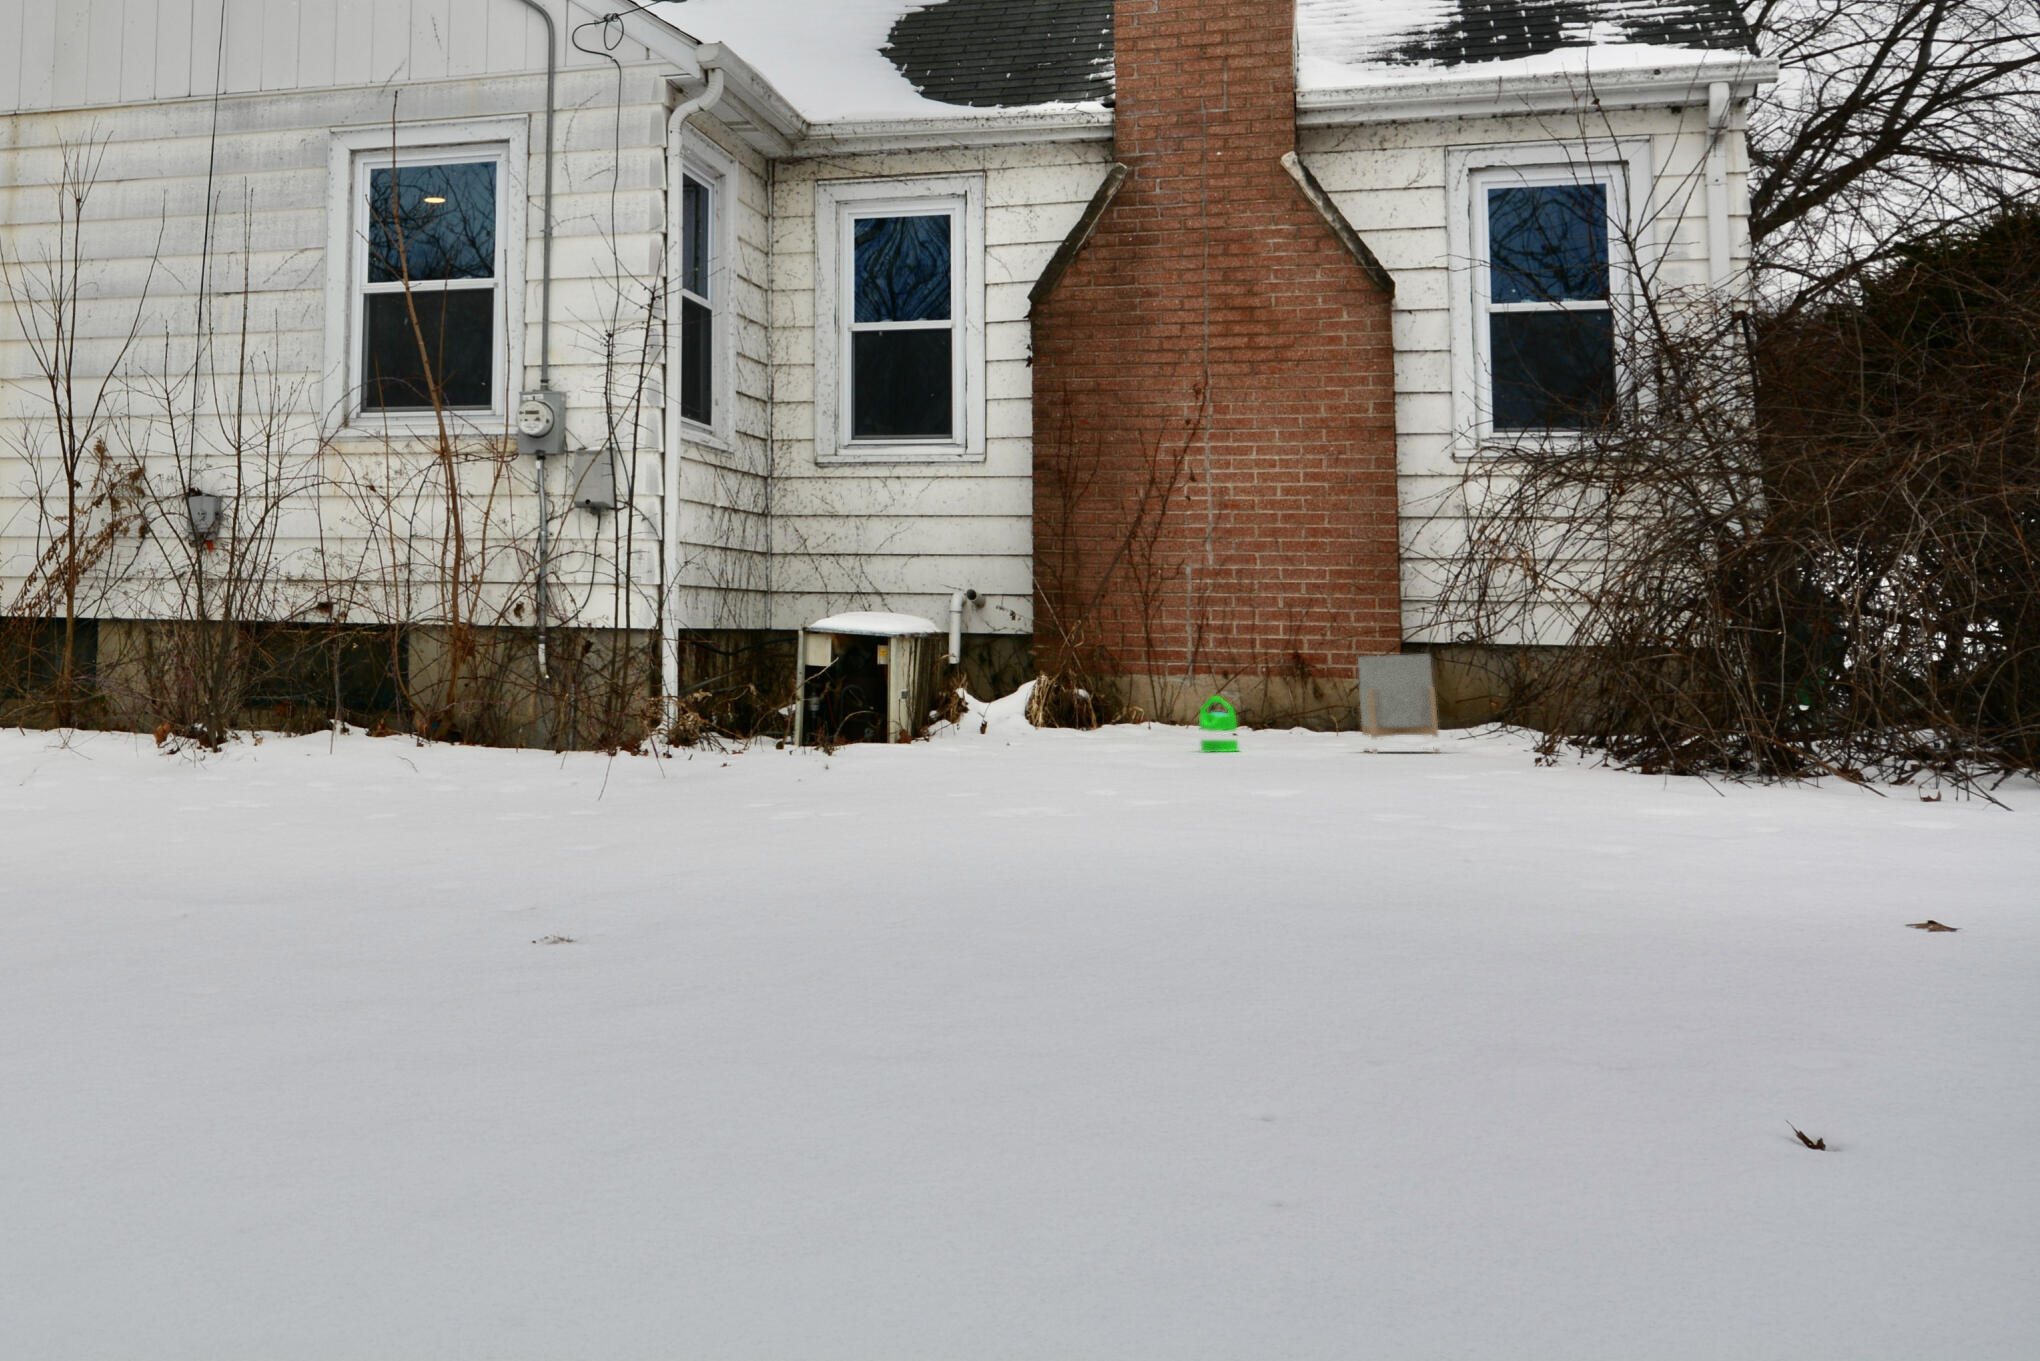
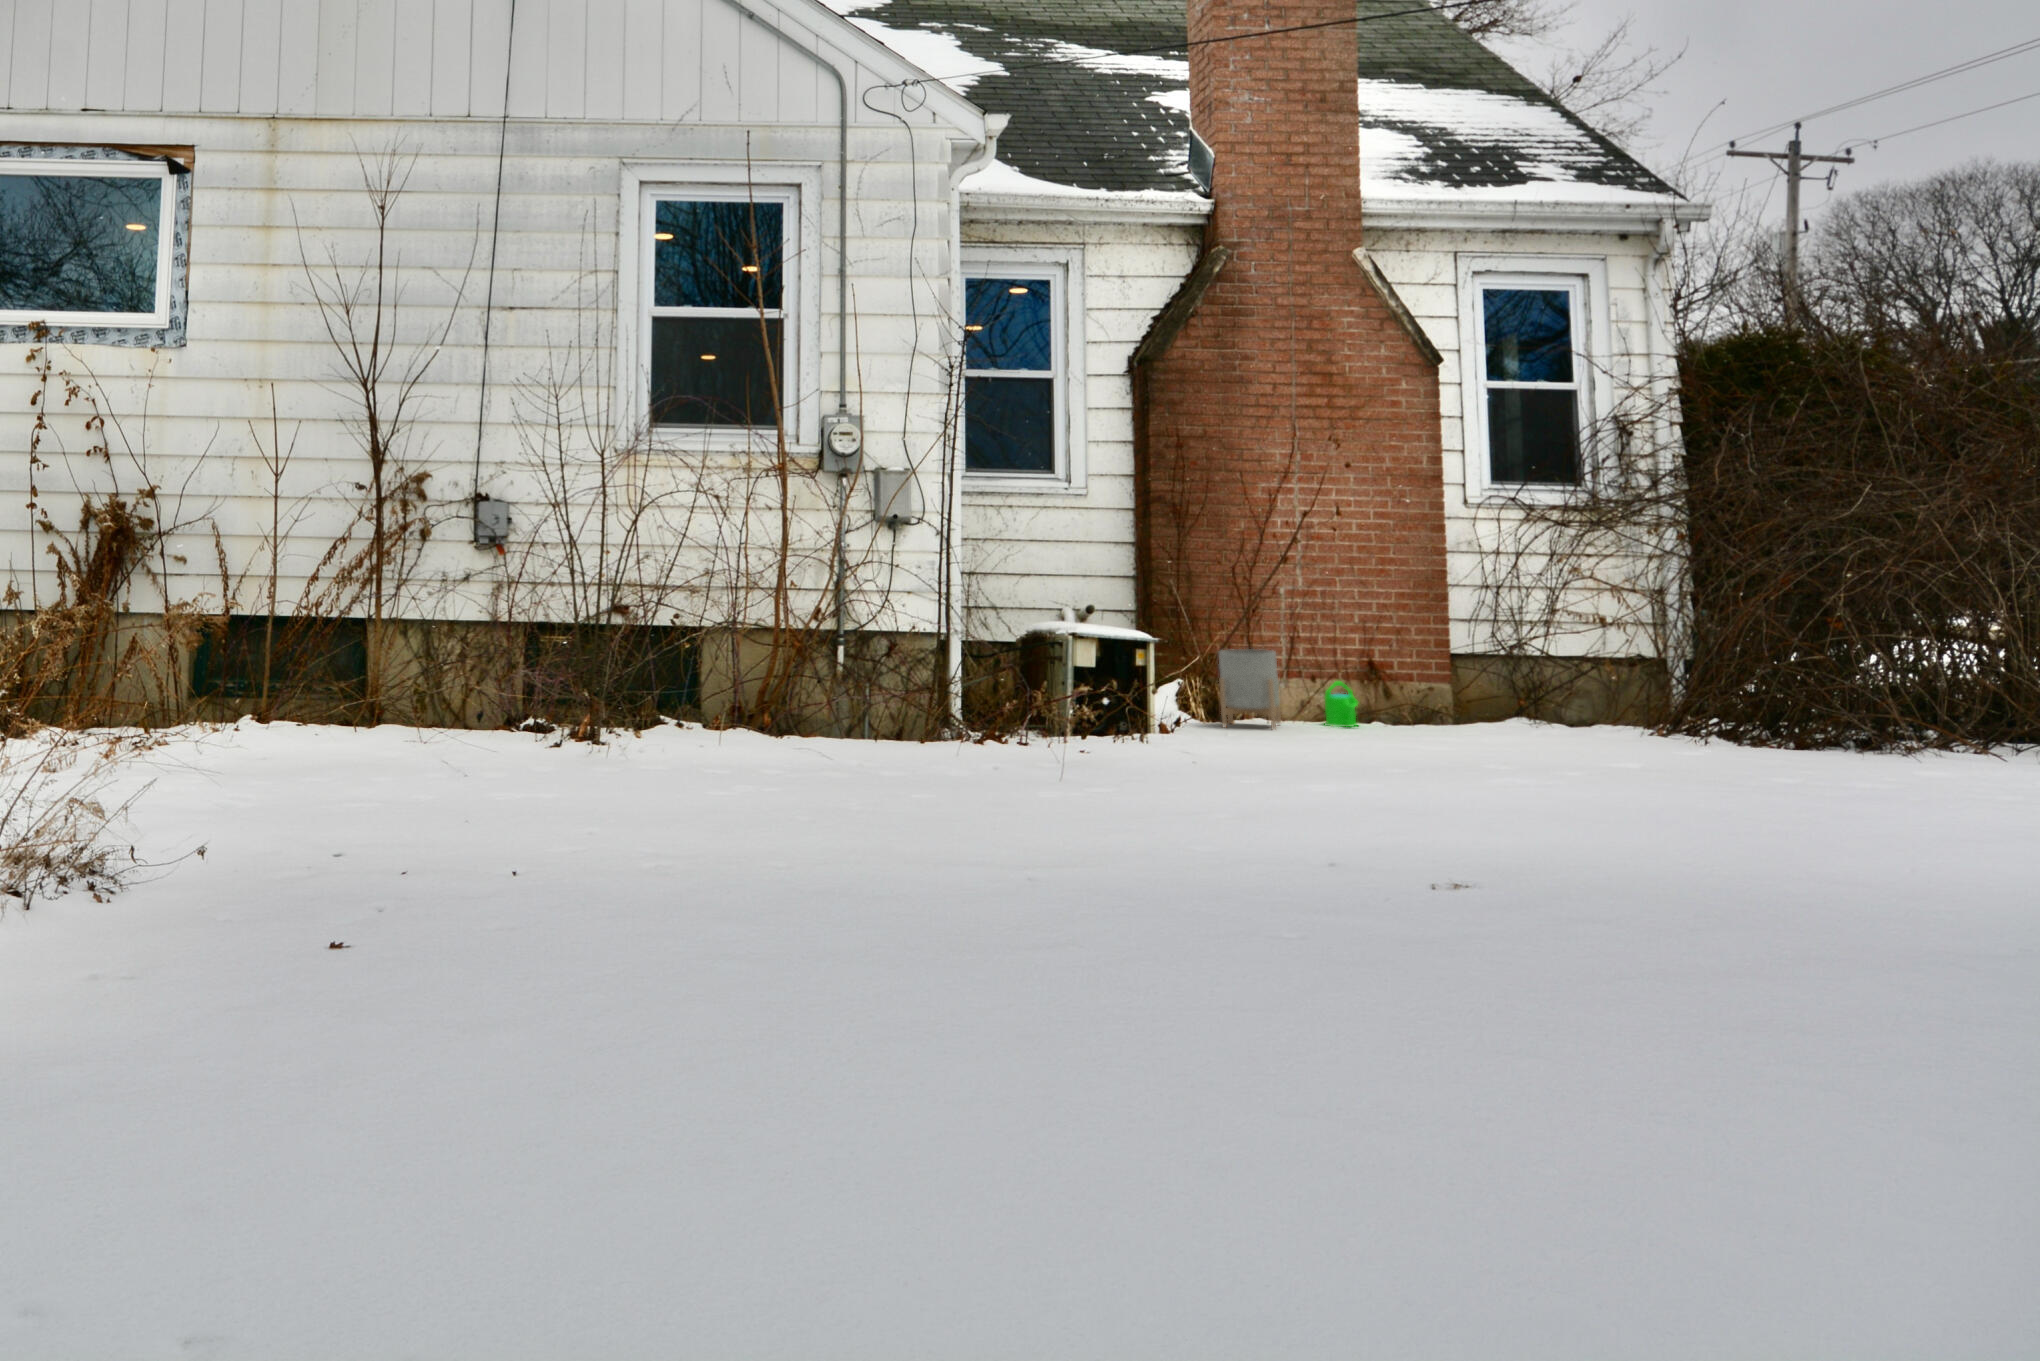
planter: present [1358,654,1439,754] -> present [1219,649,1281,730]

